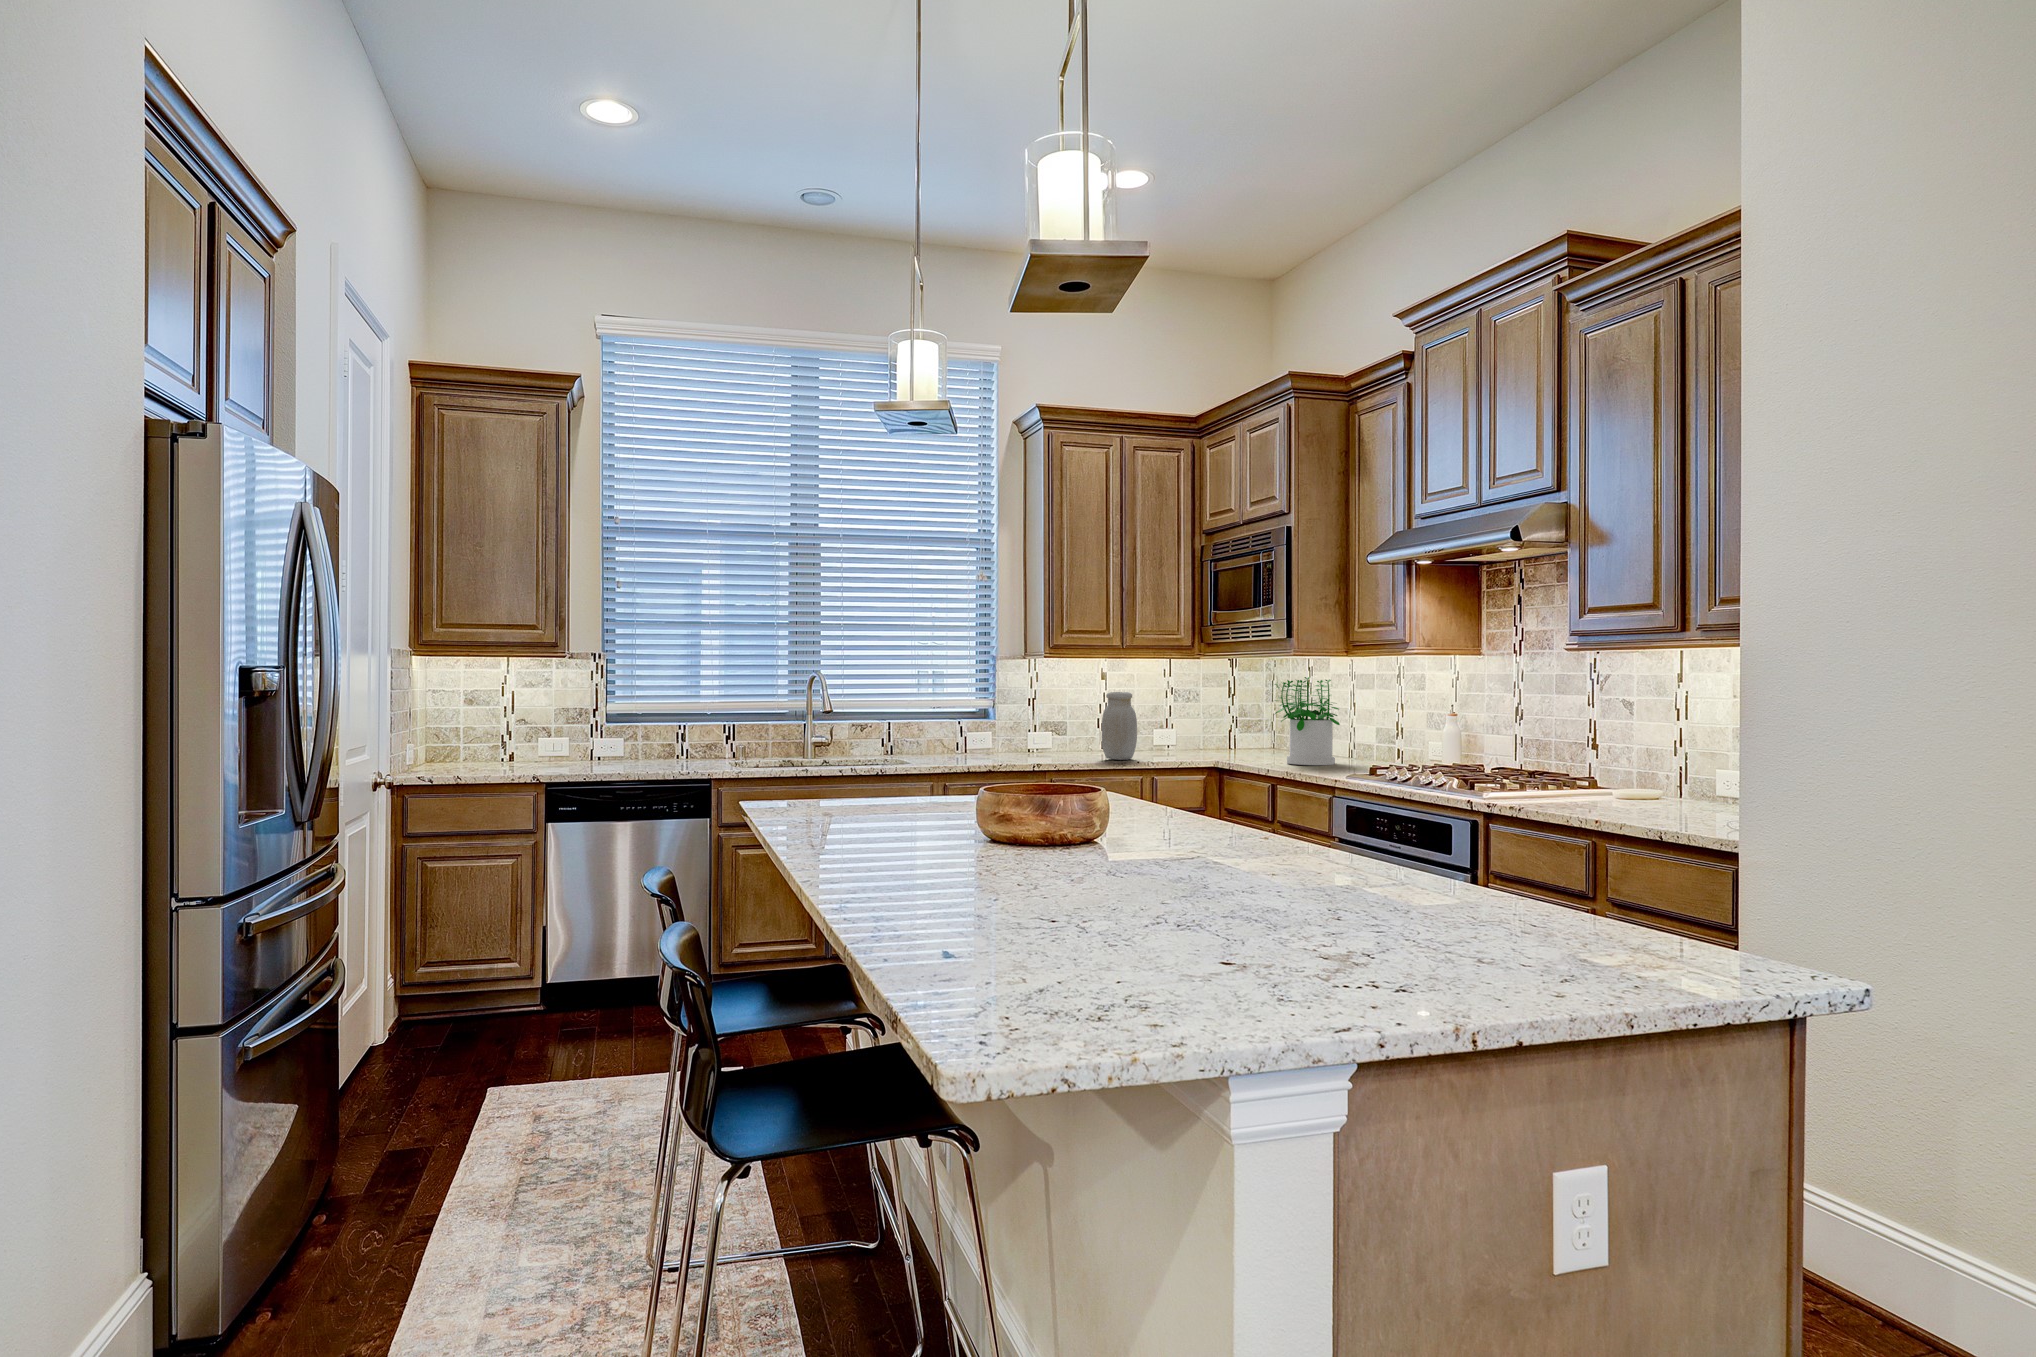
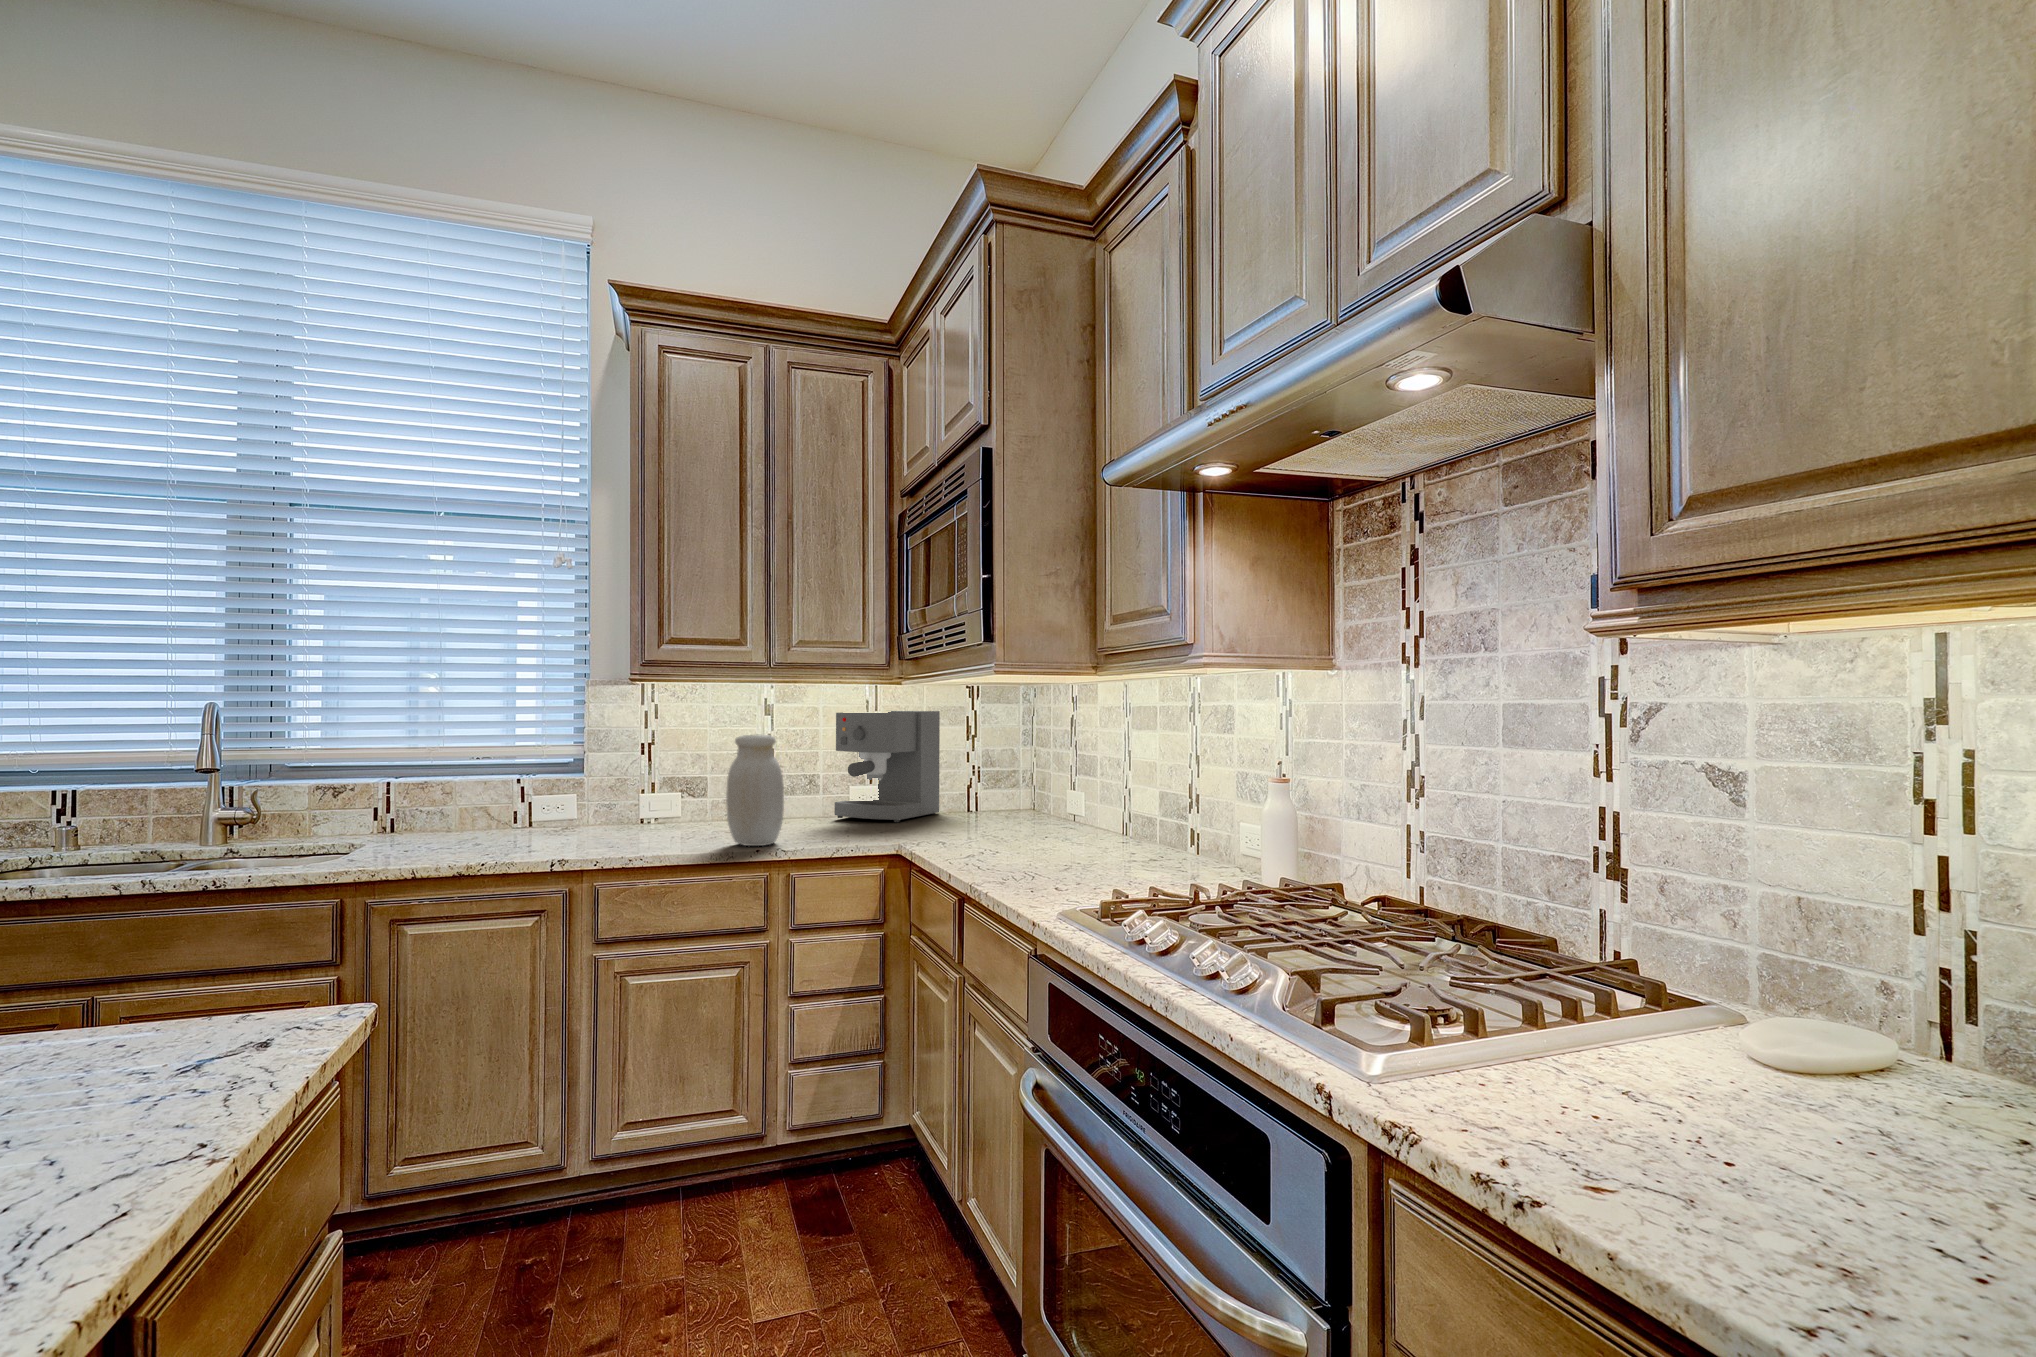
potted plant: present [1275,677,1340,765] -> none [978,710,1085,869]
coffee maker: none [1145,678,1213,752] -> present [834,711,940,822]

